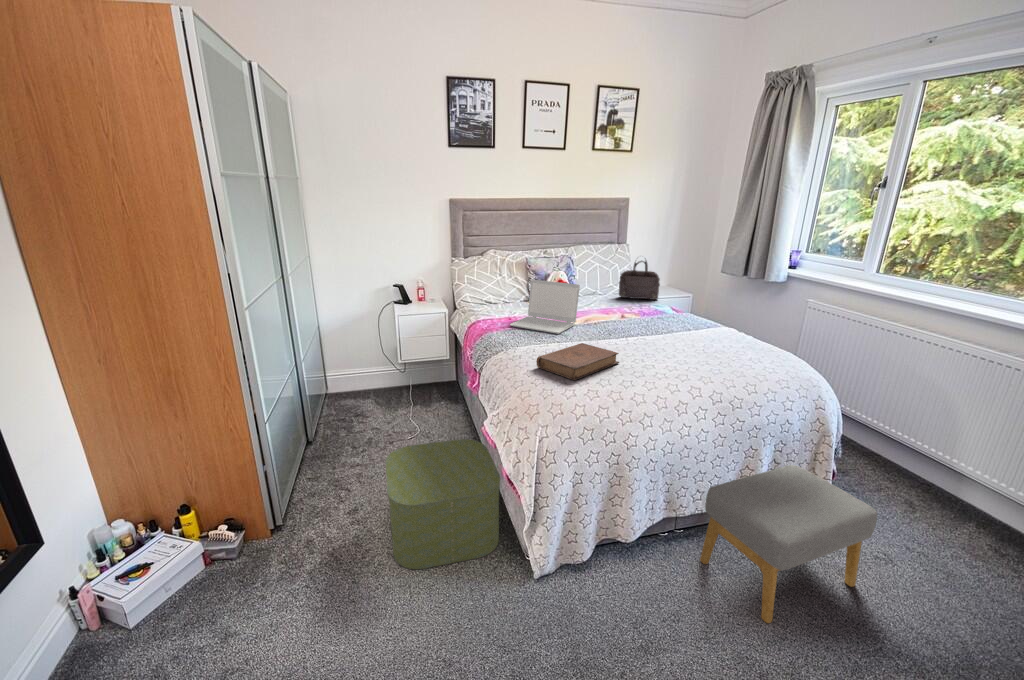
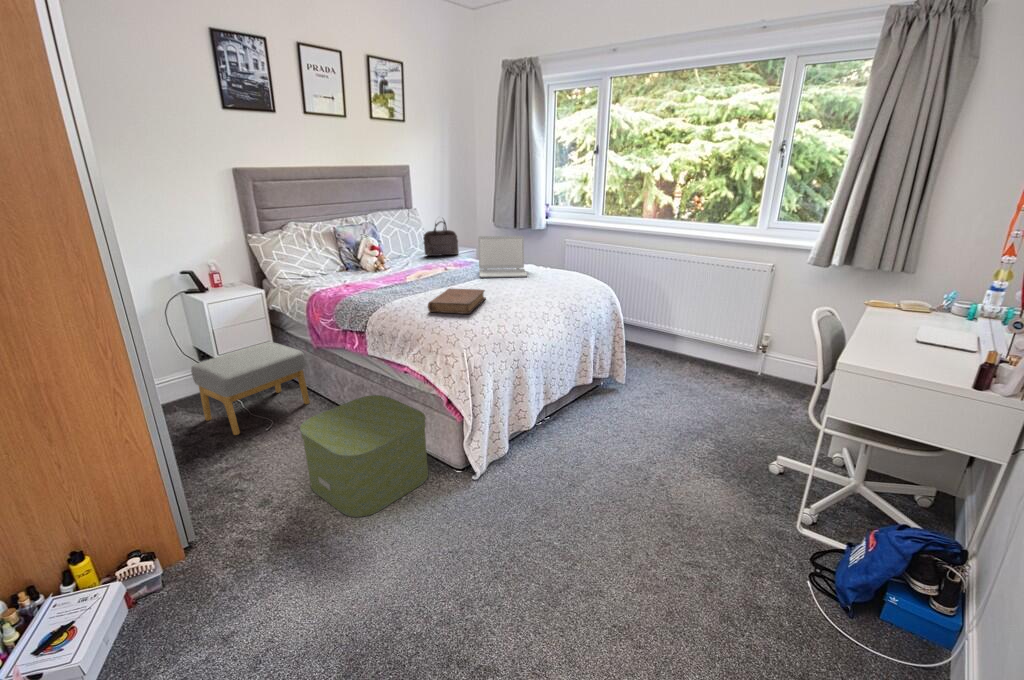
laptop: present [510,280,580,334] -> present [478,236,527,277]
footstool: present [700,465,877,623] -> present [191,342,310,435]

